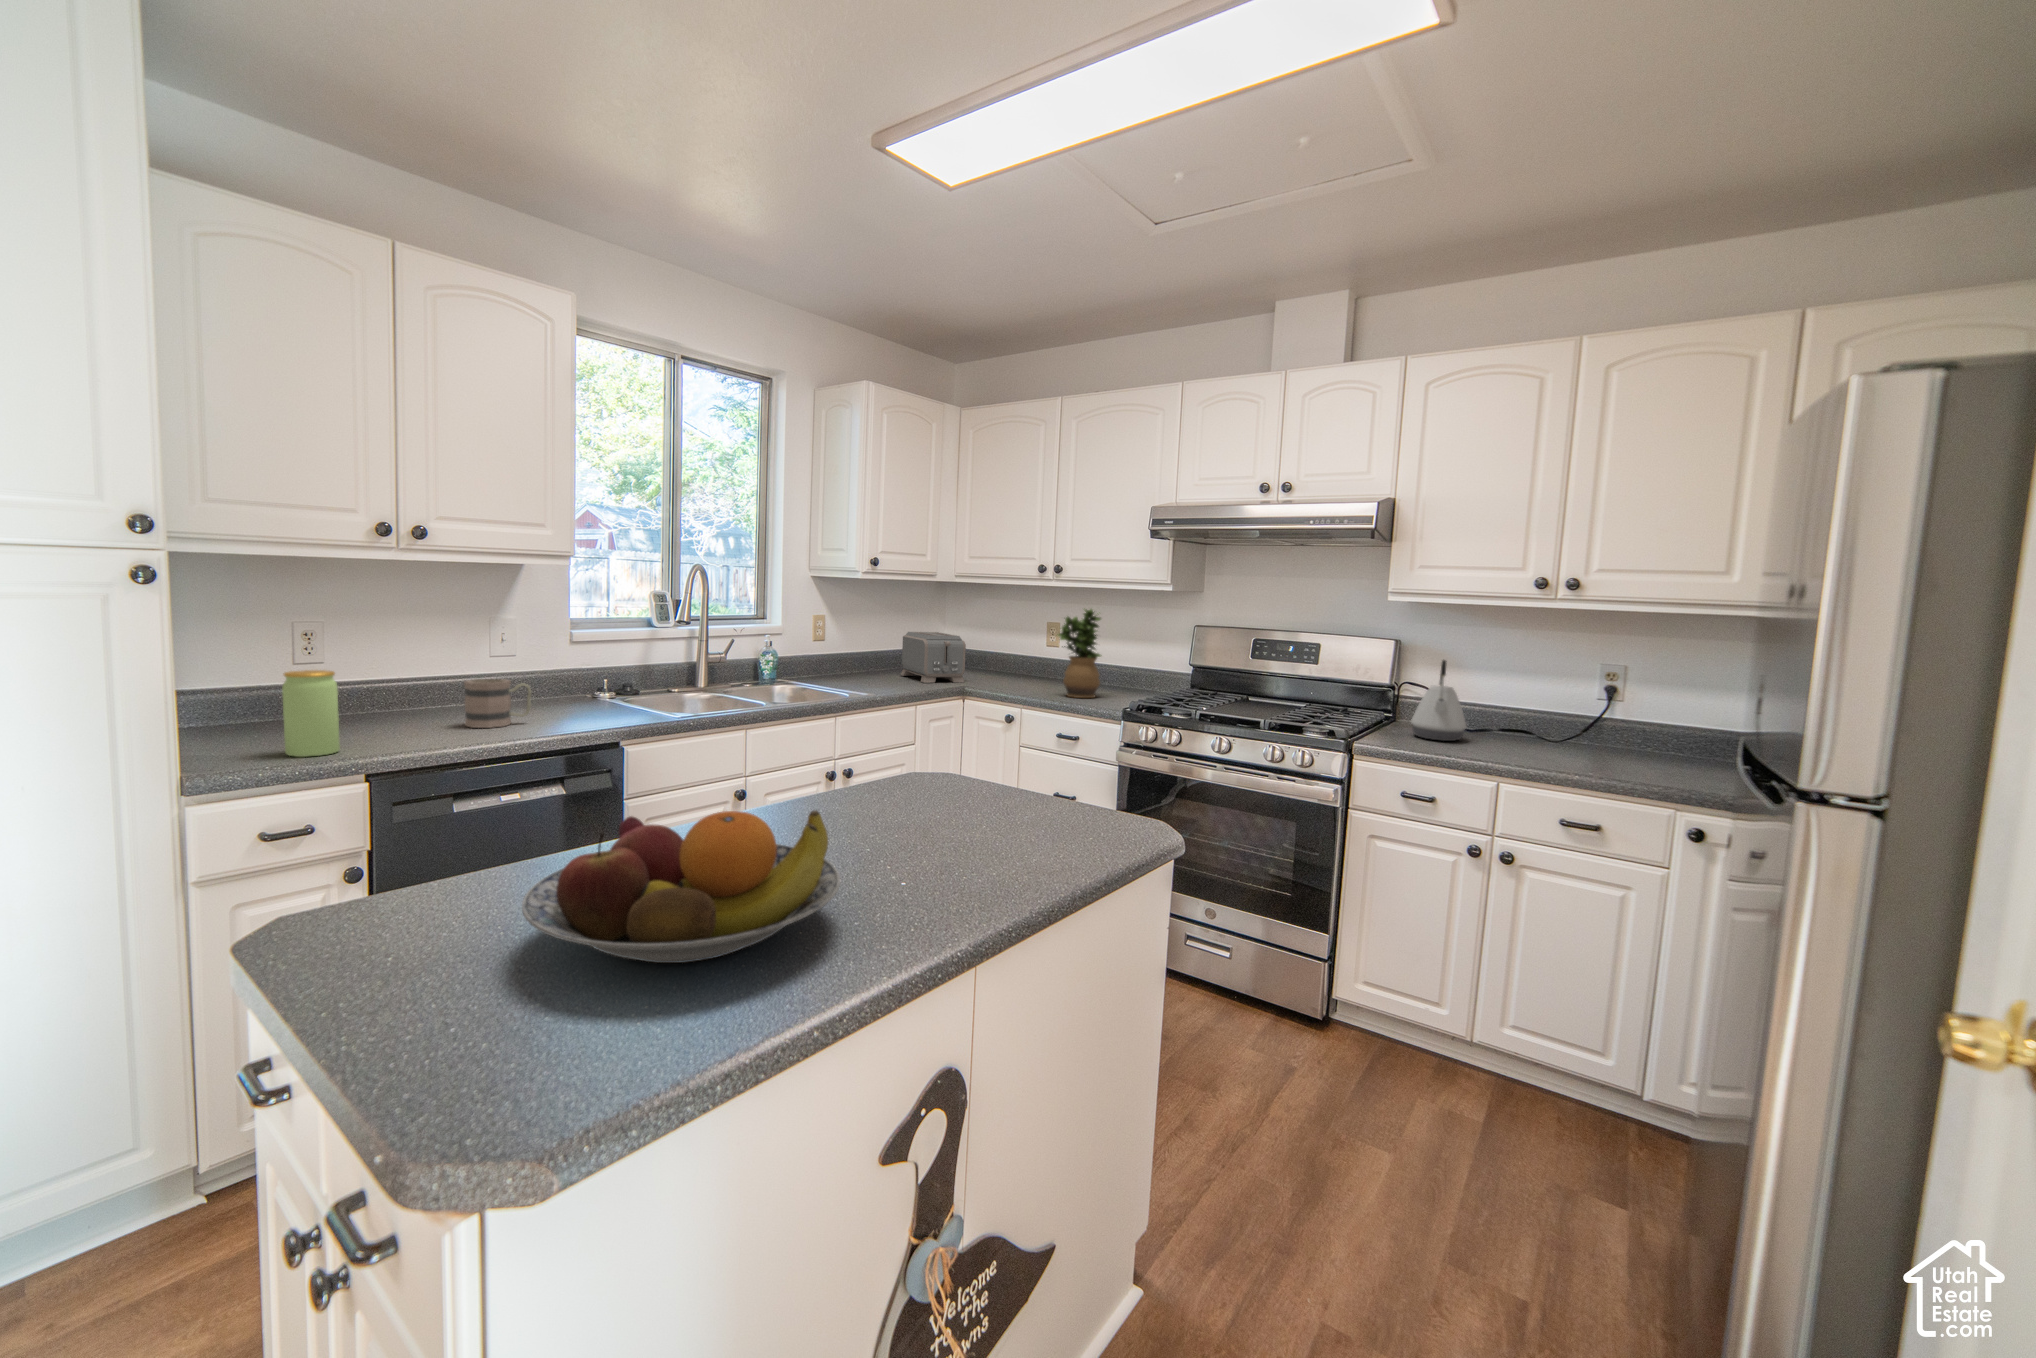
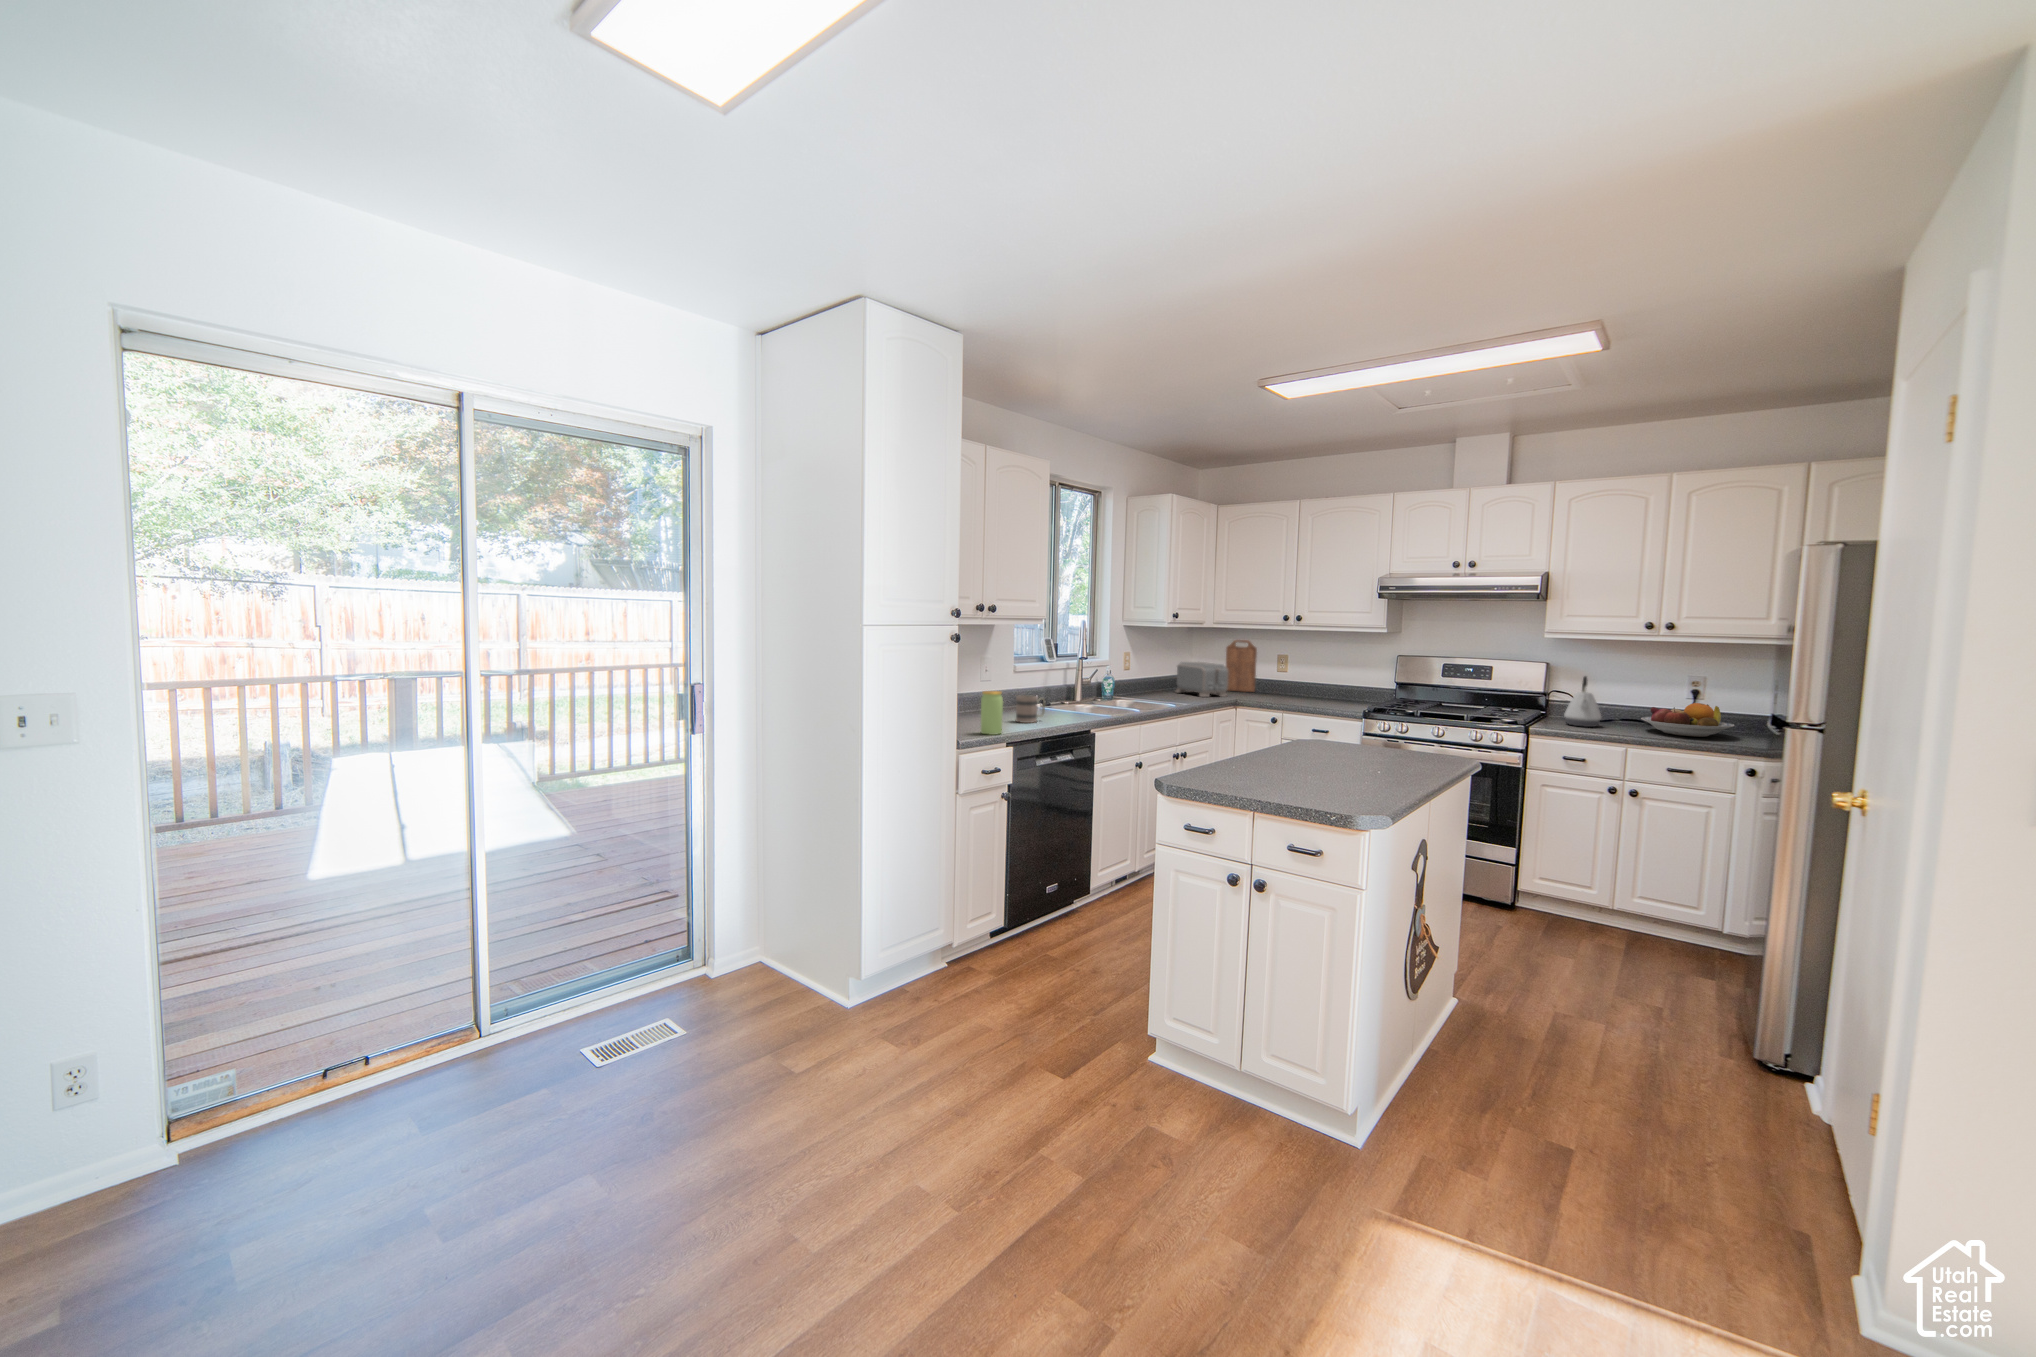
cutting board: none [980,603,1021,676] -> present [1226,640,1257,692]
potted plant: present [1058,609,1101,698] -> none [1306,645,1339,705]
fruit bowl: present [522,810,840,963] -> present [1641,703,1735,737]

